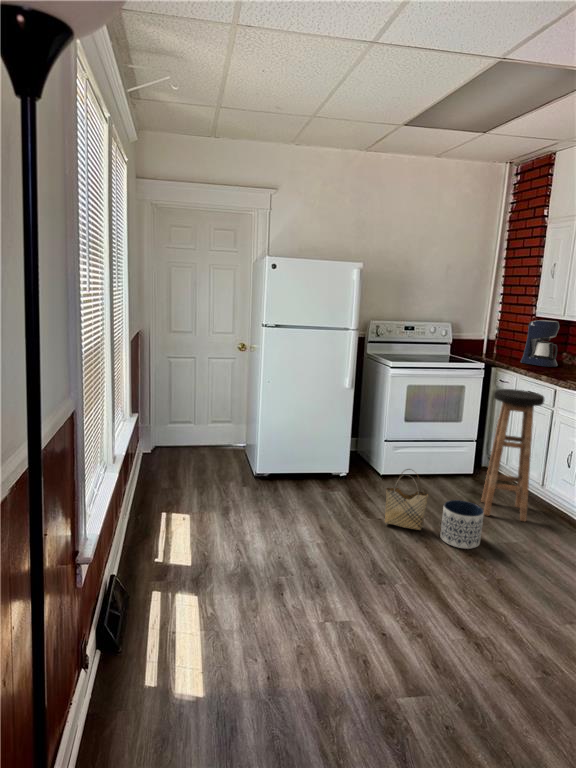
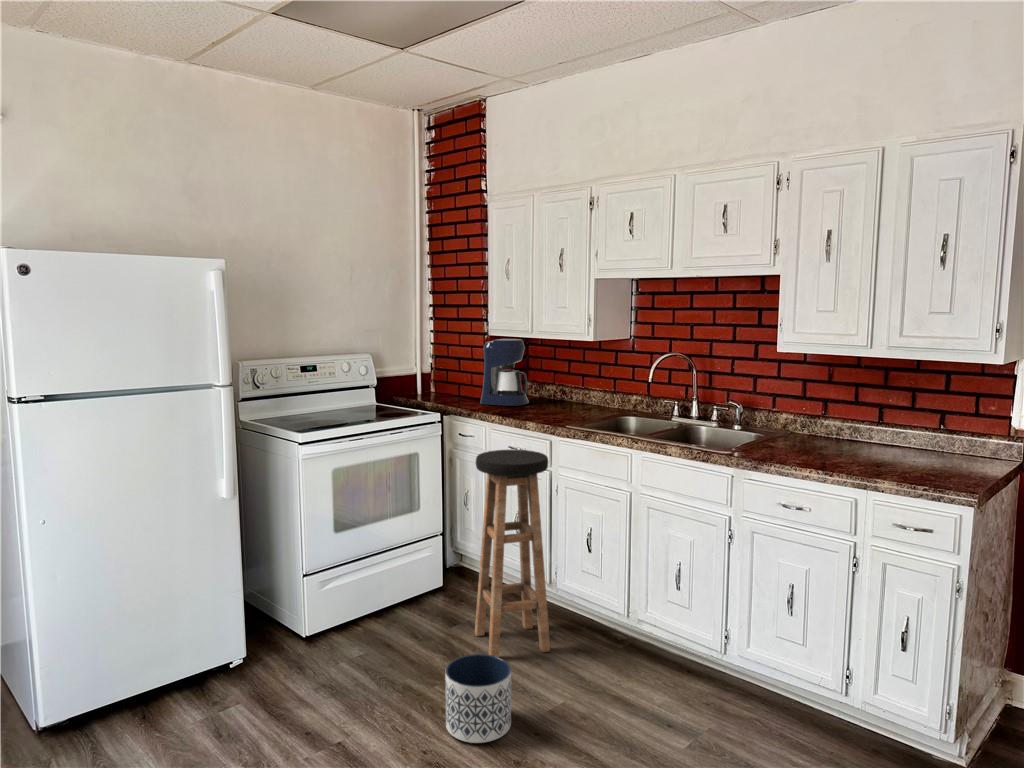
woven basket: present [385,469,428,530] -> none [338,625,415,739]

